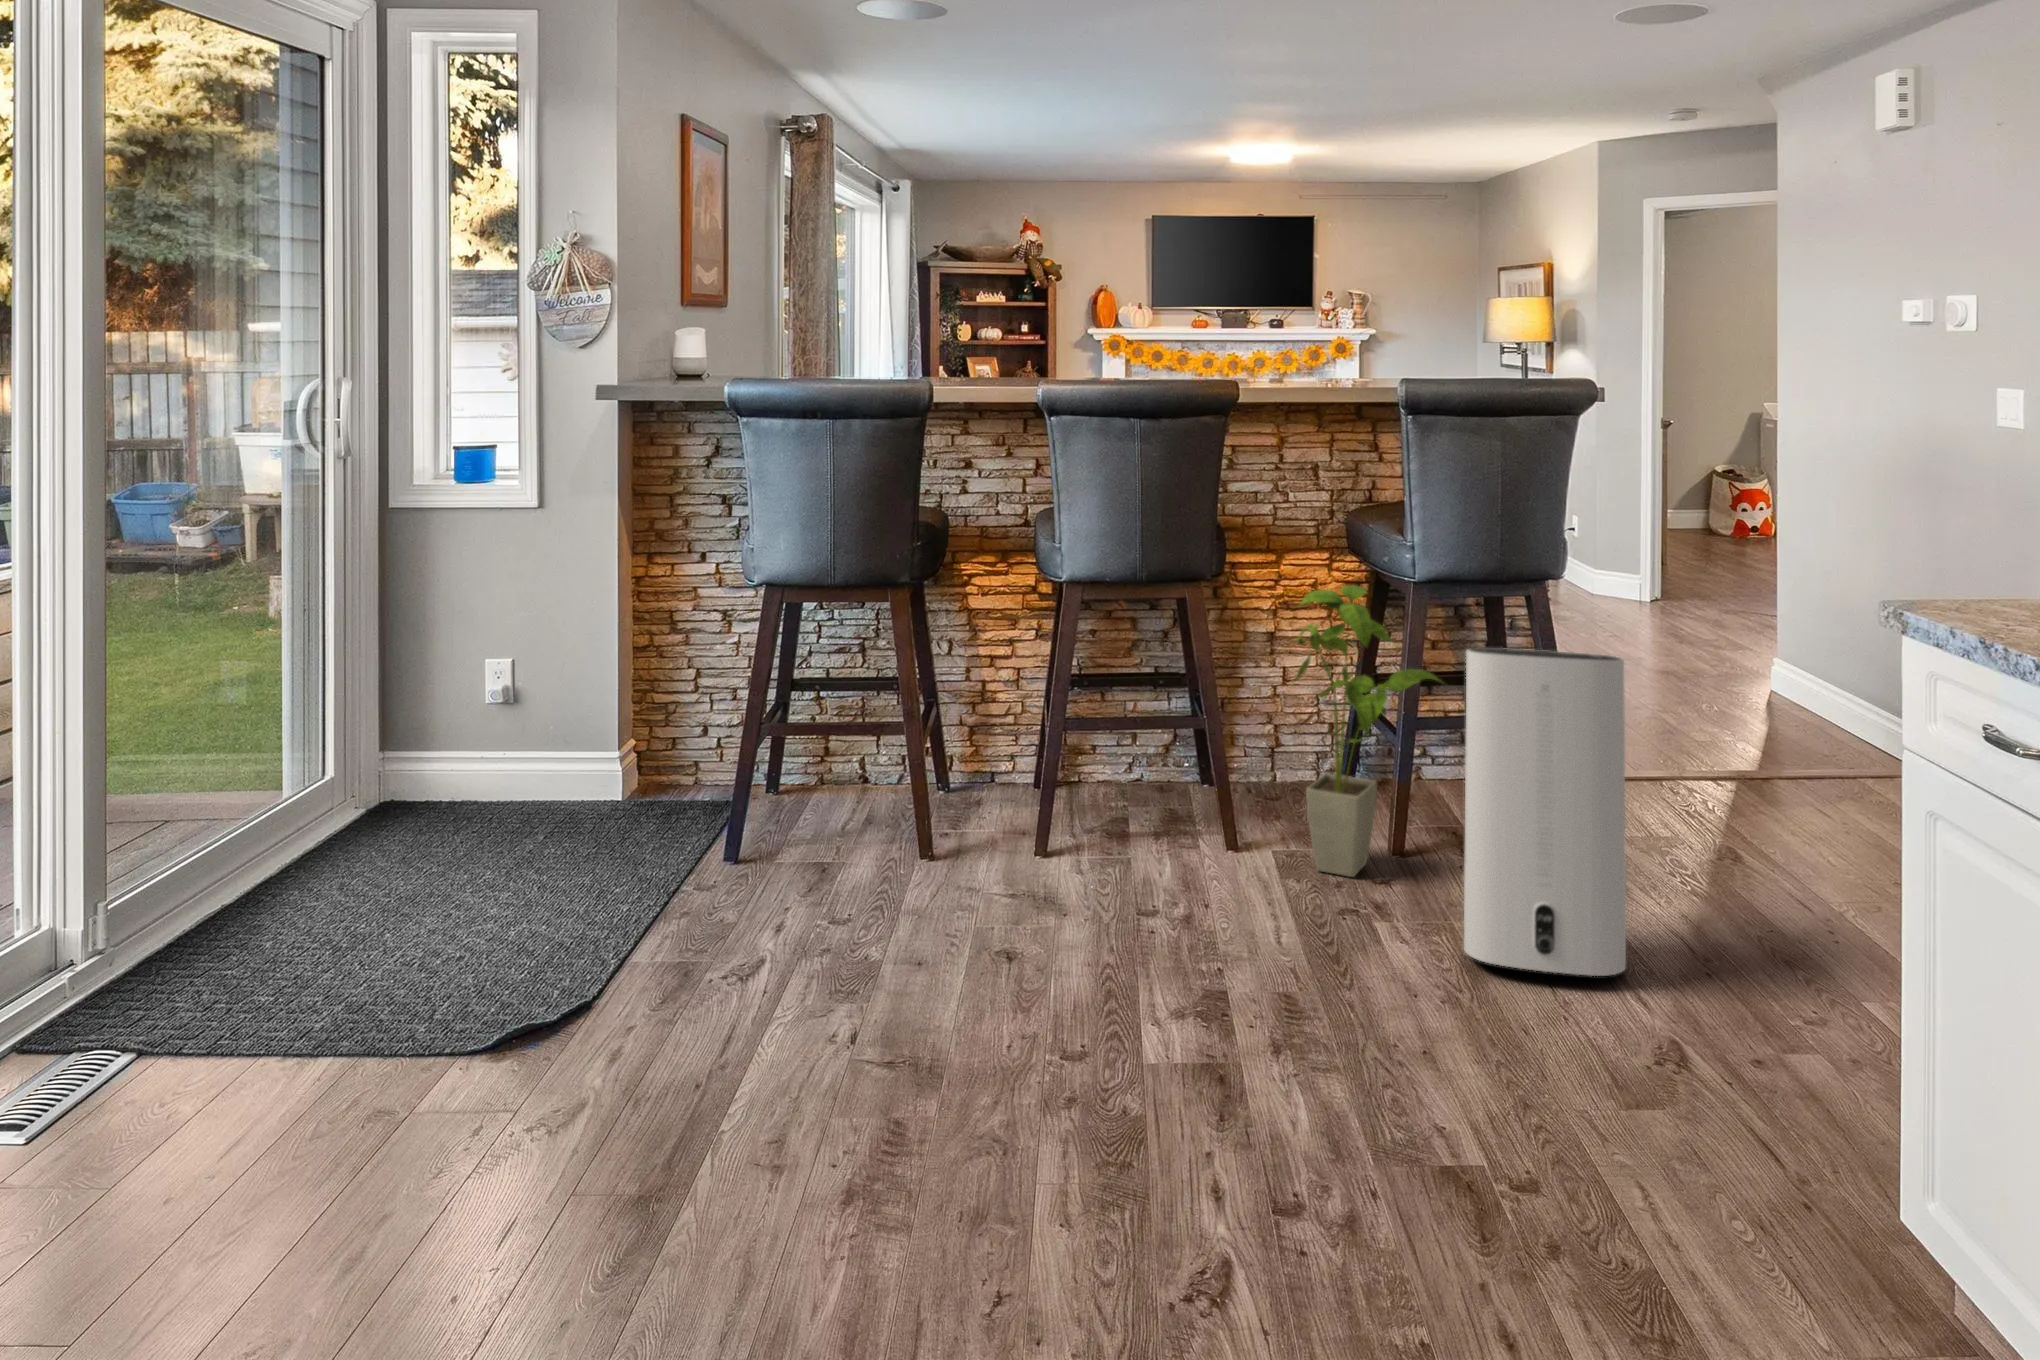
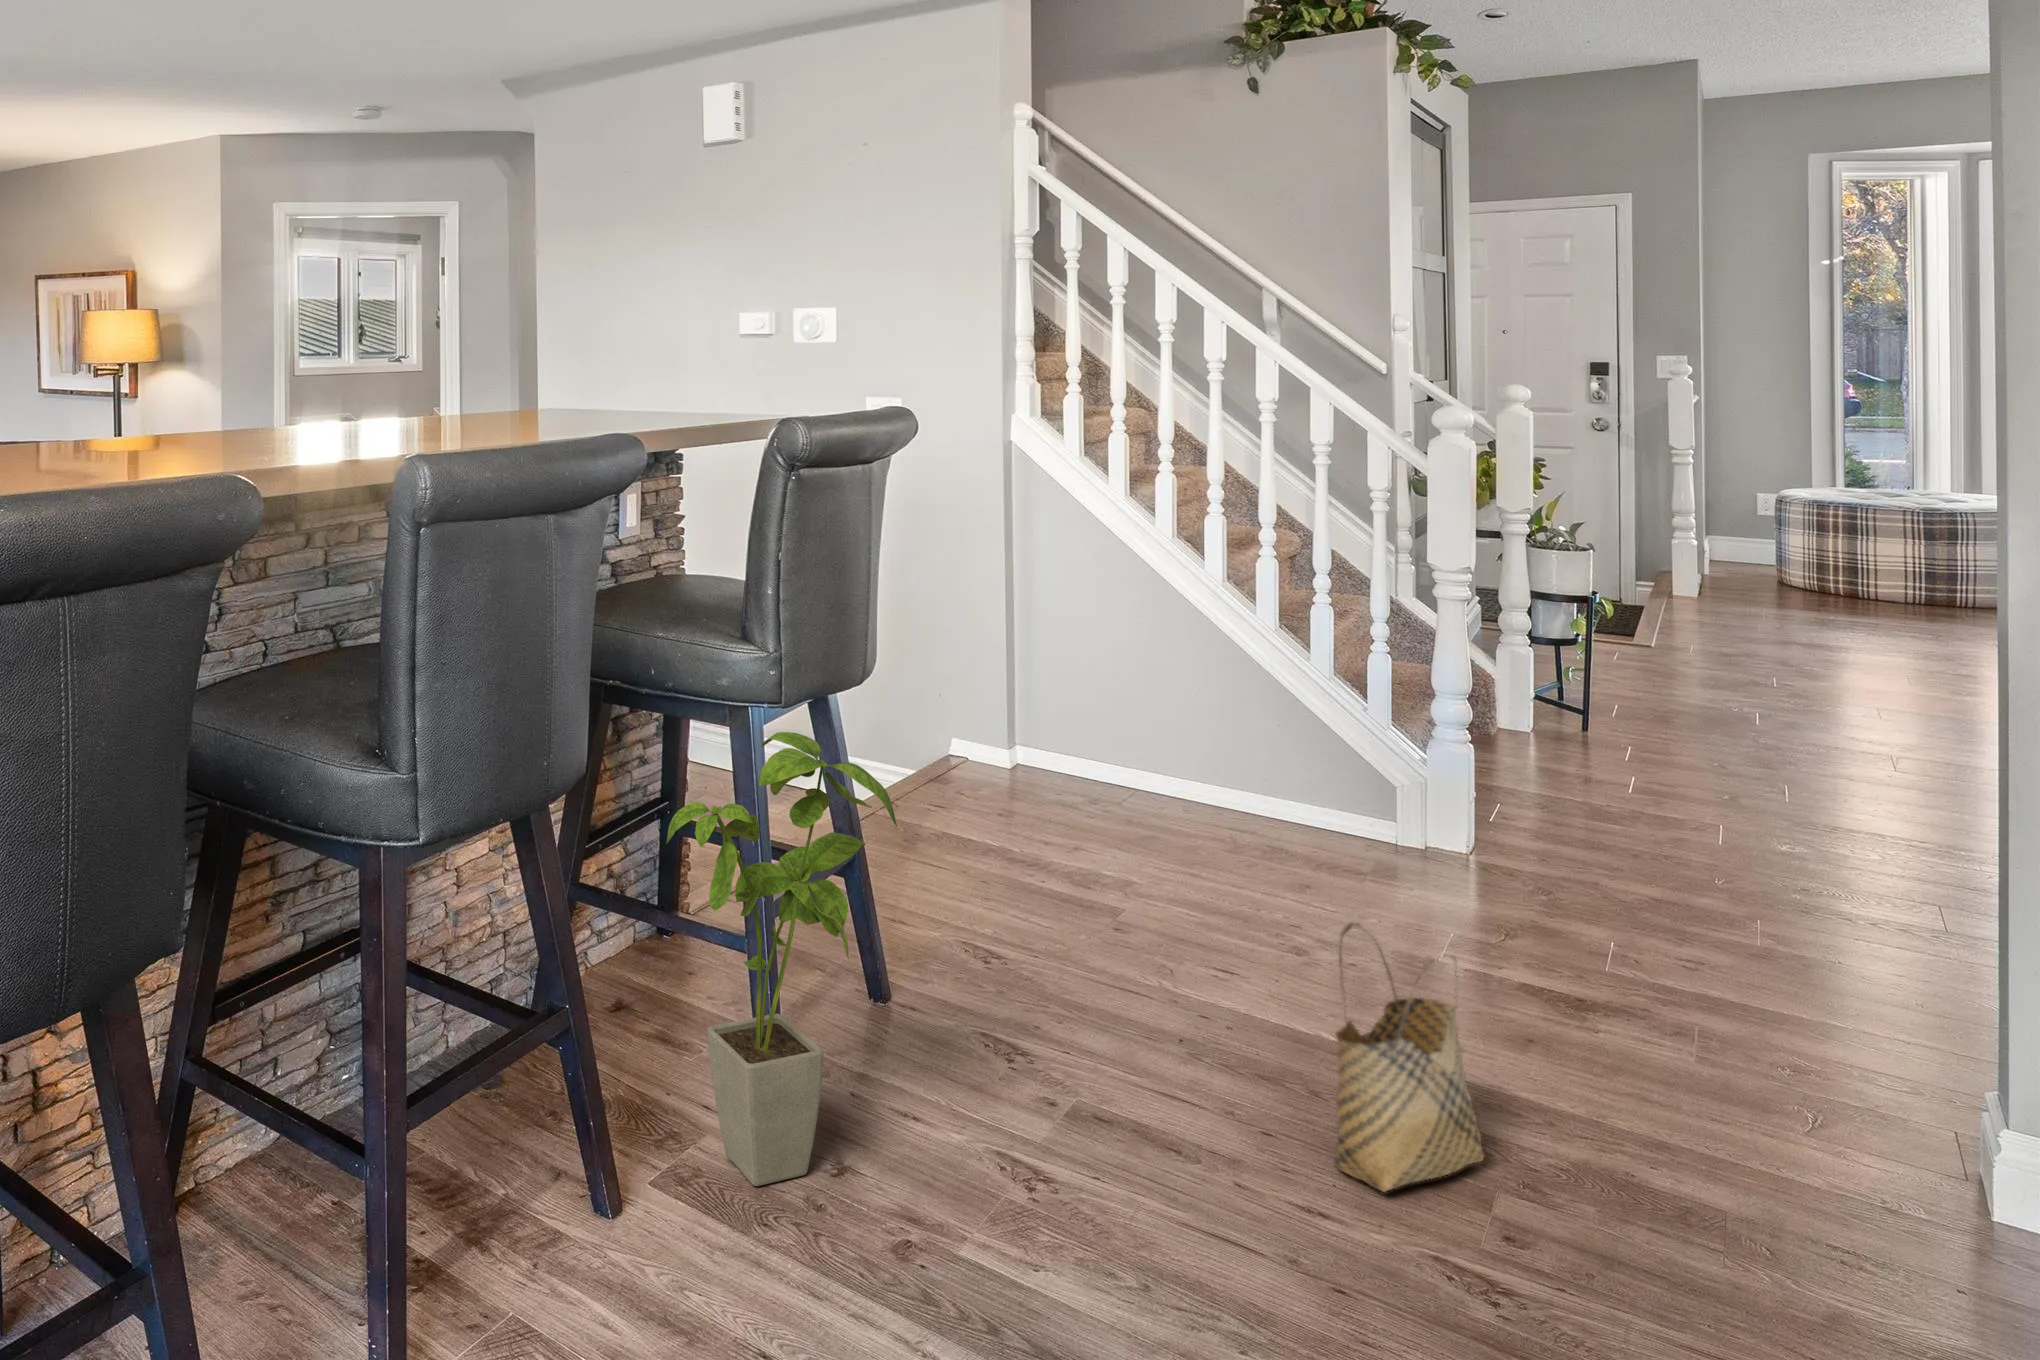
air purifier: present [1464,648,1626,976] -> none [1024,760,1272,1236]
woven basket: none [1676,819,1829,1039] -> present [1334,923,1484,1192]

